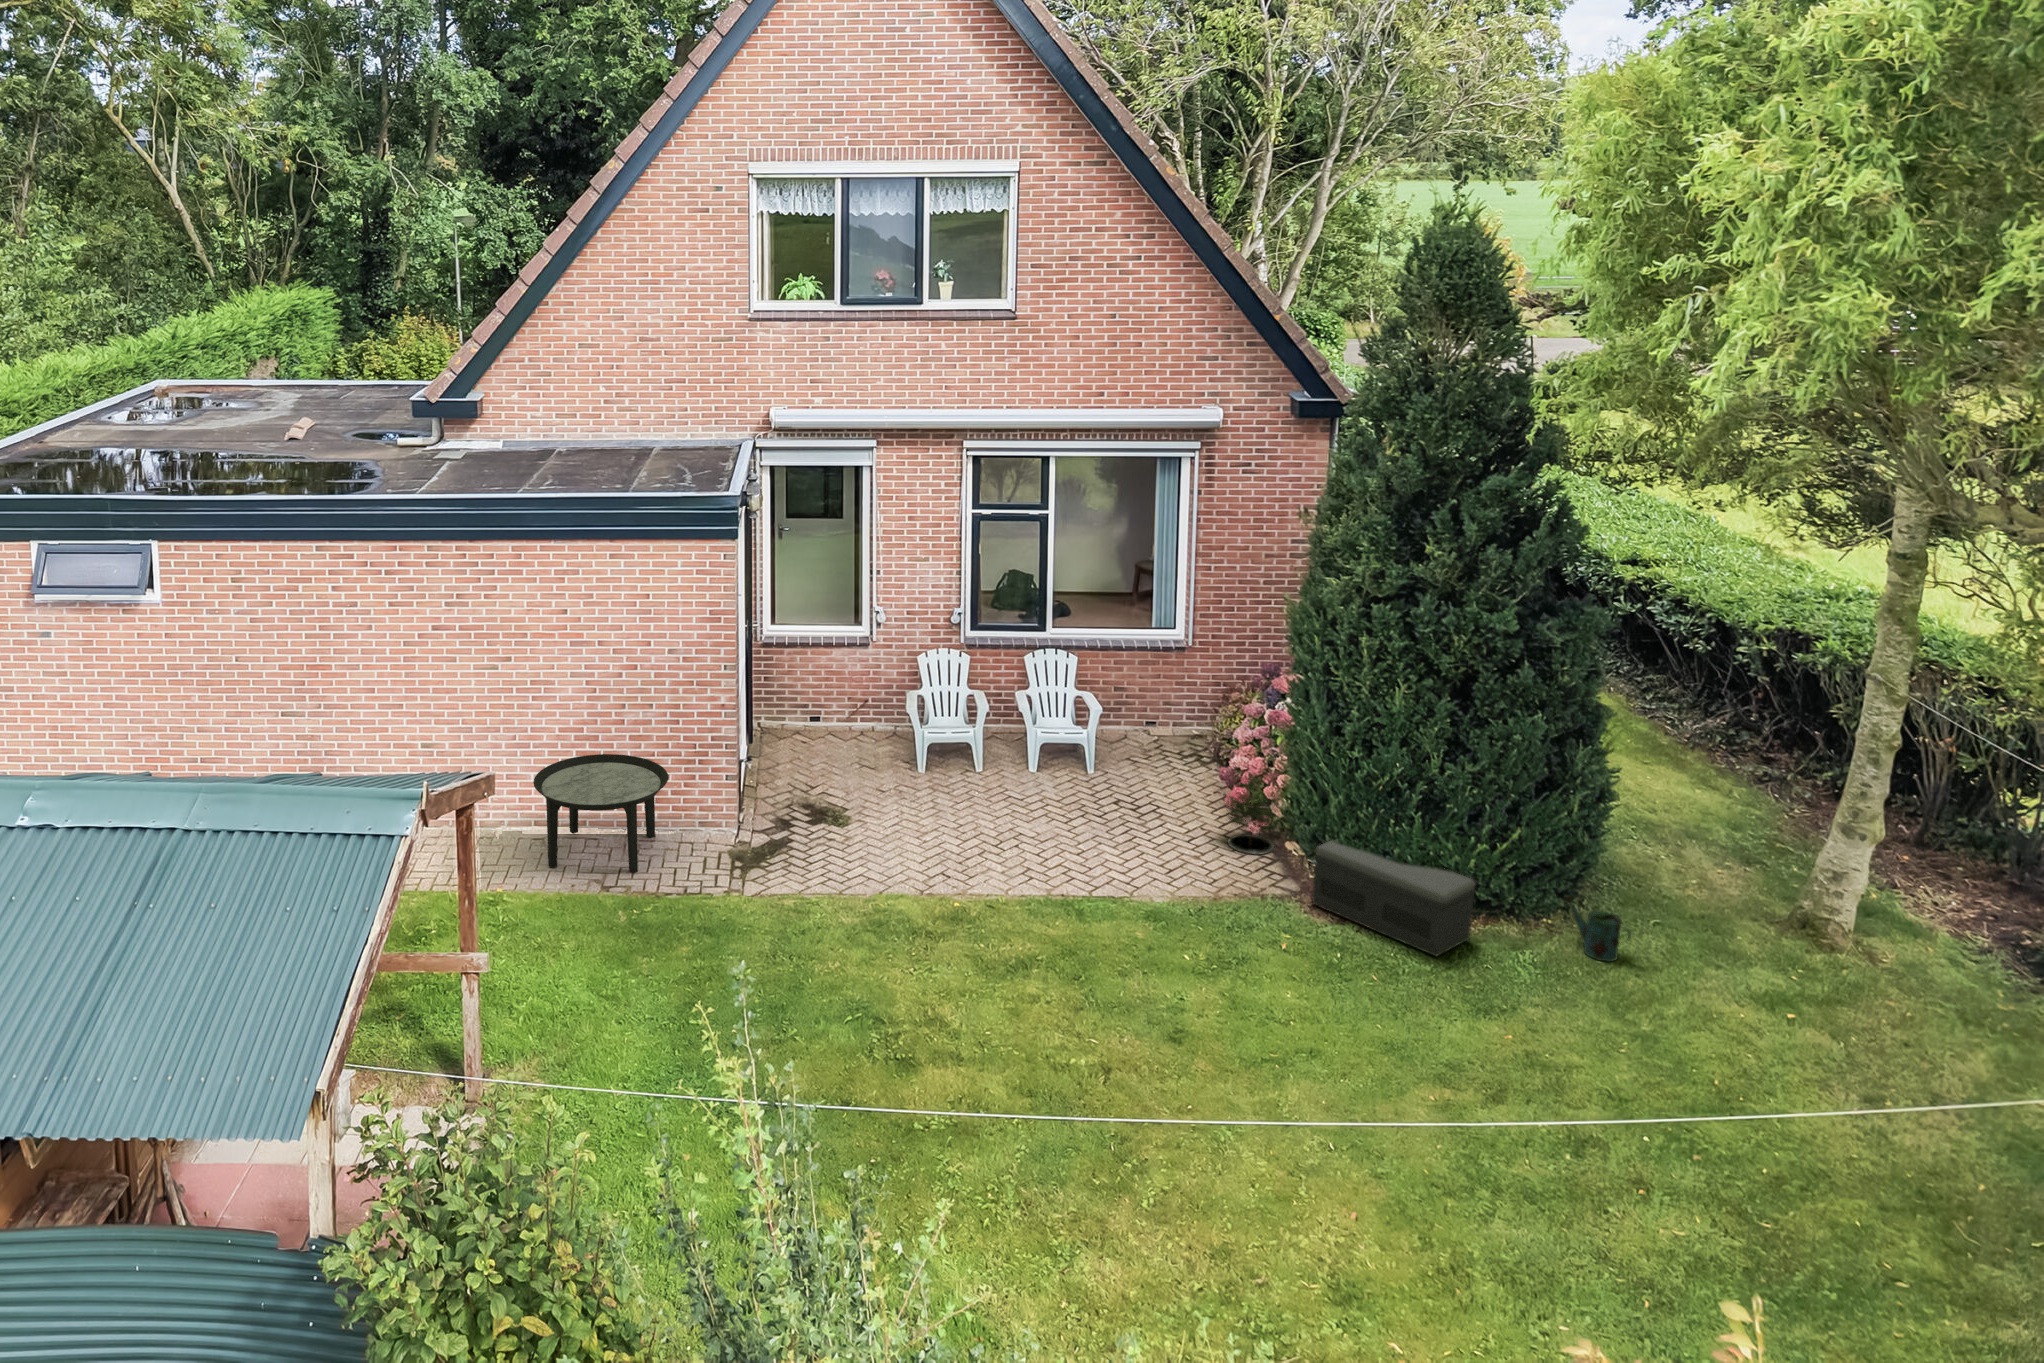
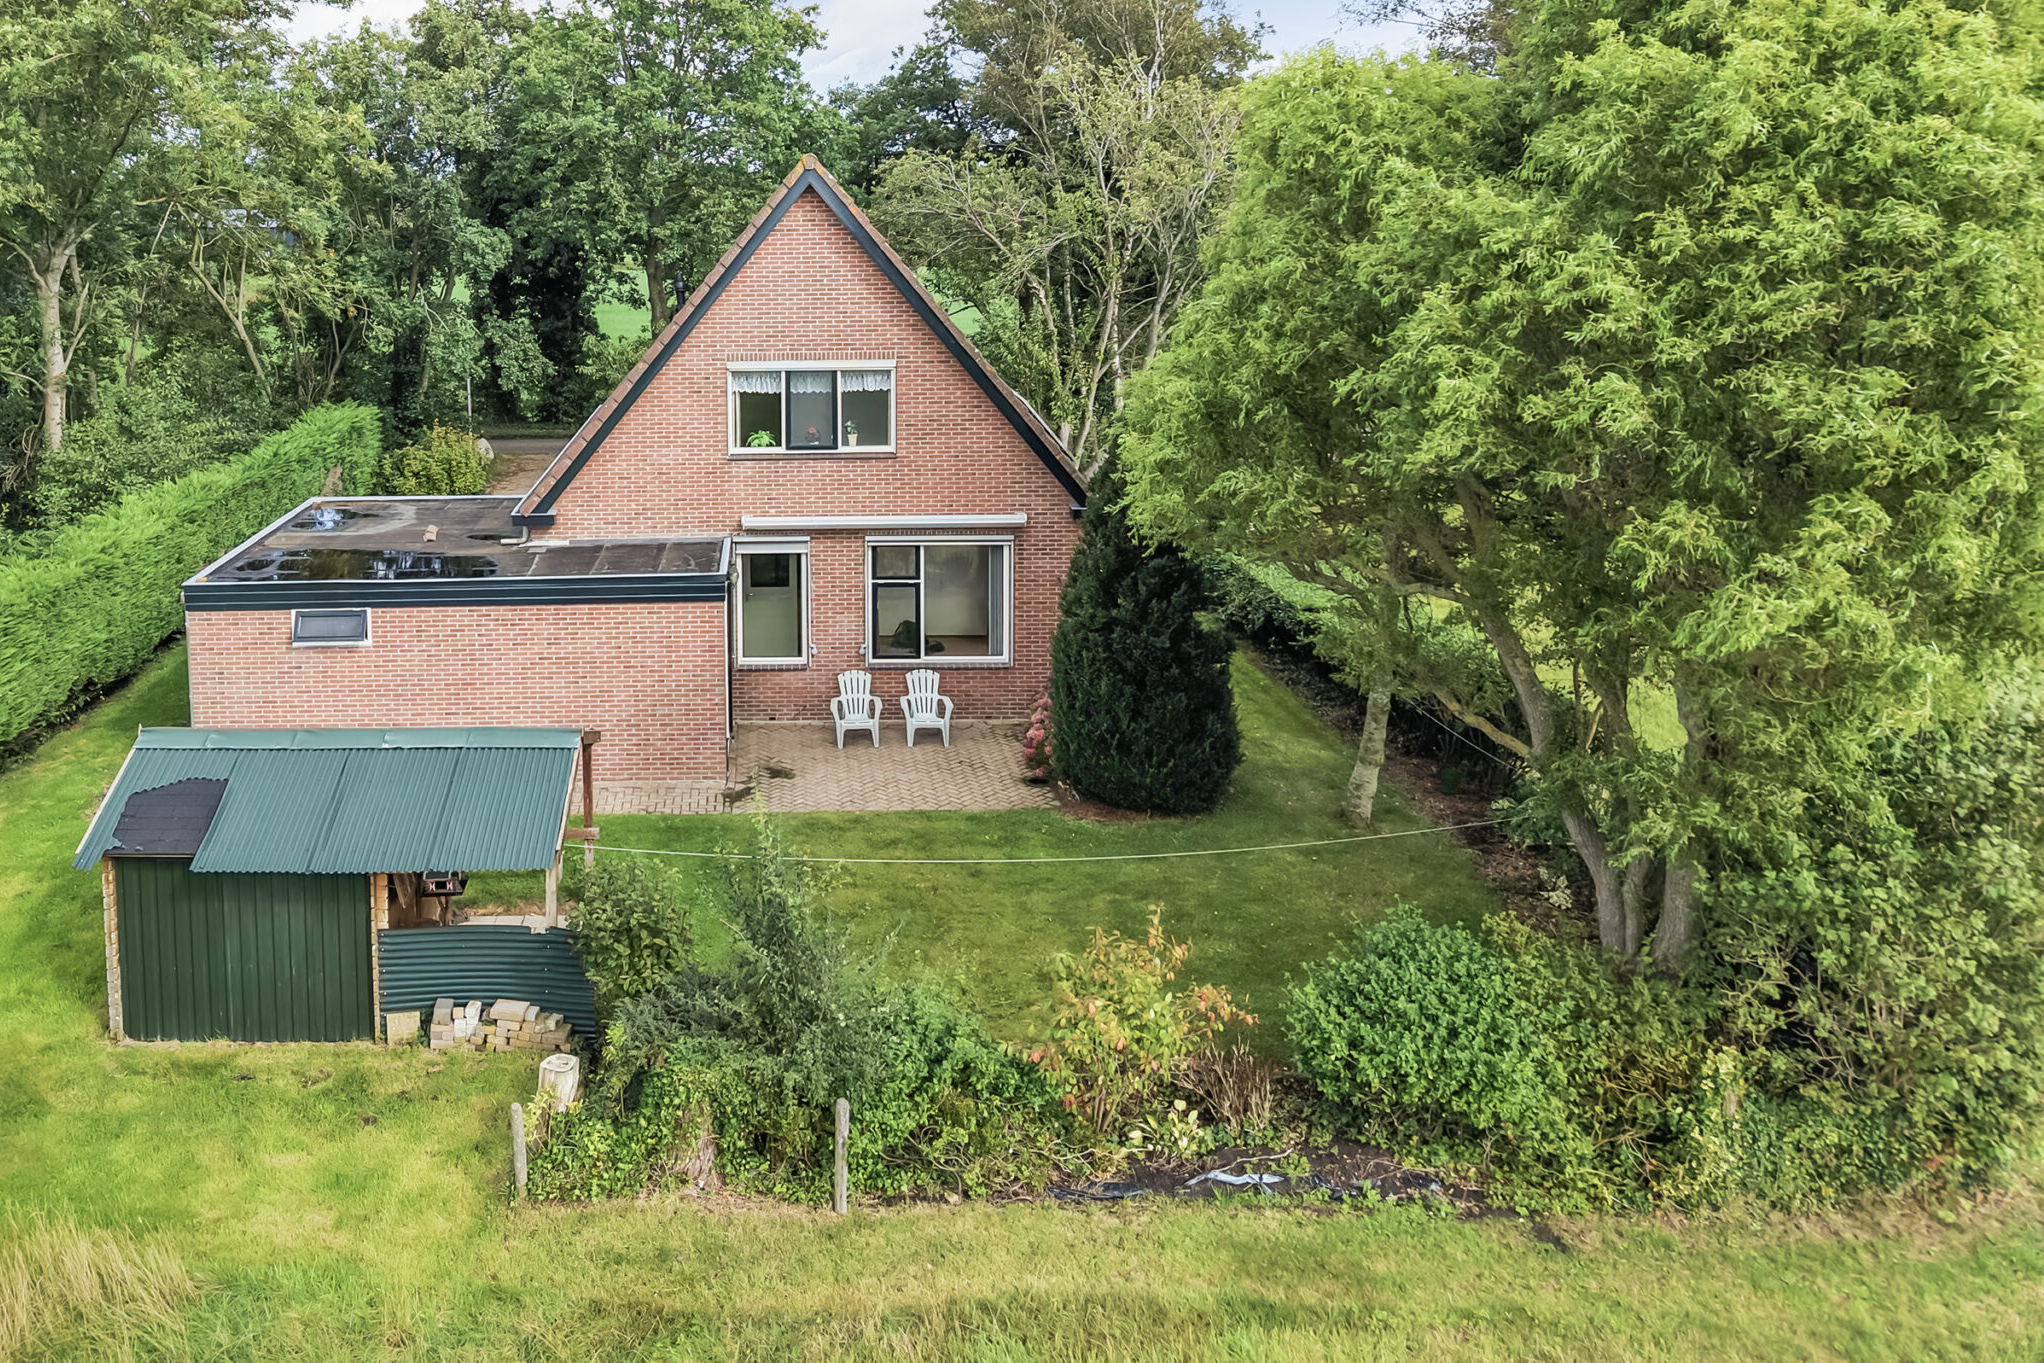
round table: present [533,754,668,873] -> none [604,736,685,805]
storage bench: present [1312,841,1476,956] -> none [1067,770,1153,835]
watering can: present [1564,896,1631,962] -> present [1438,767,1470,794]

